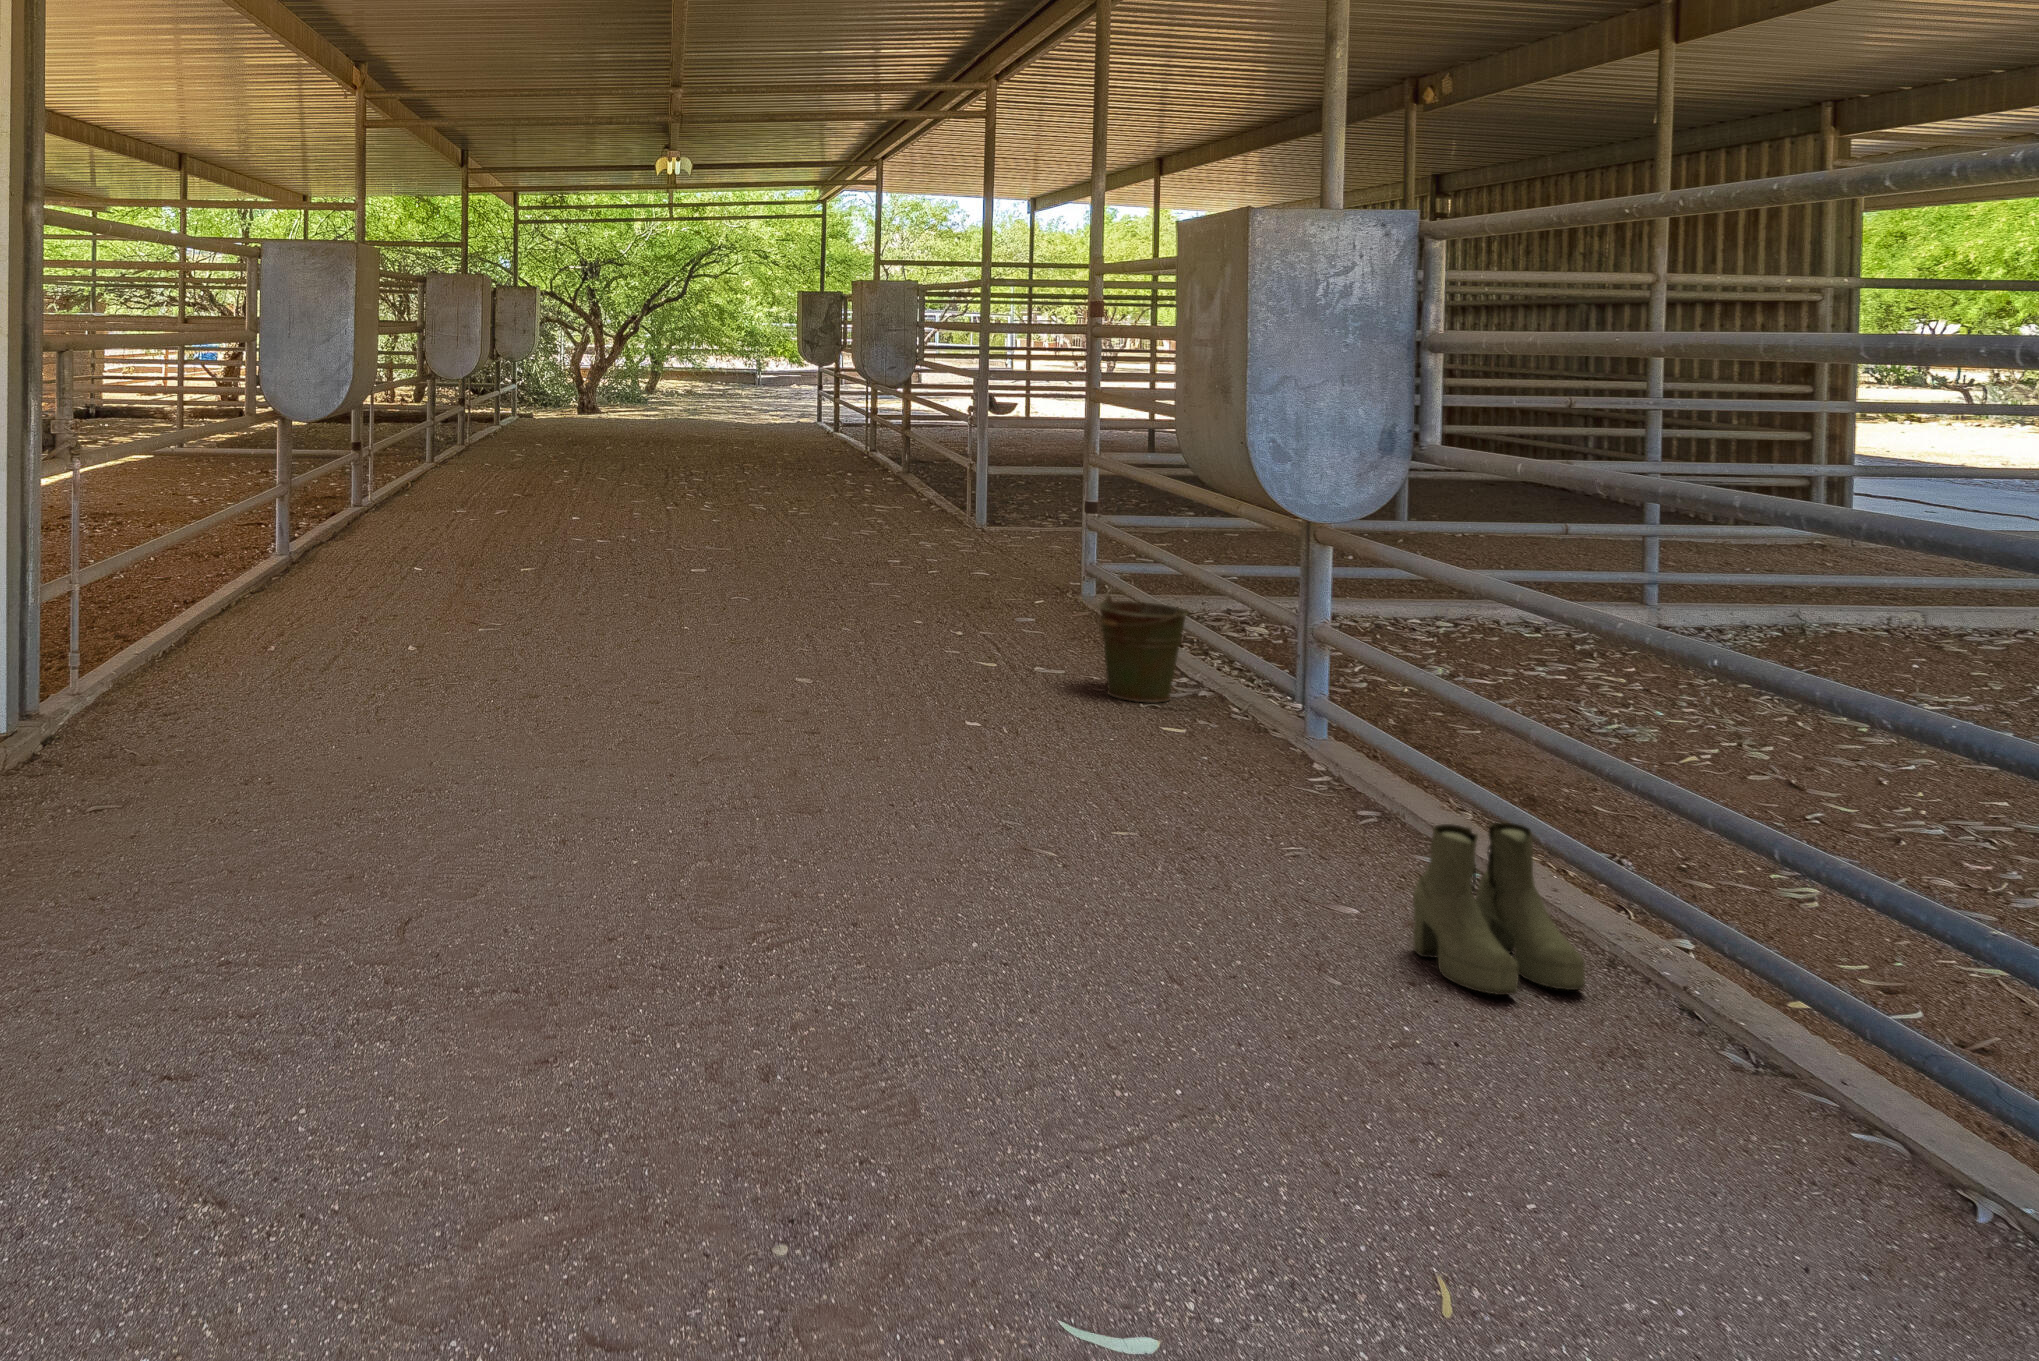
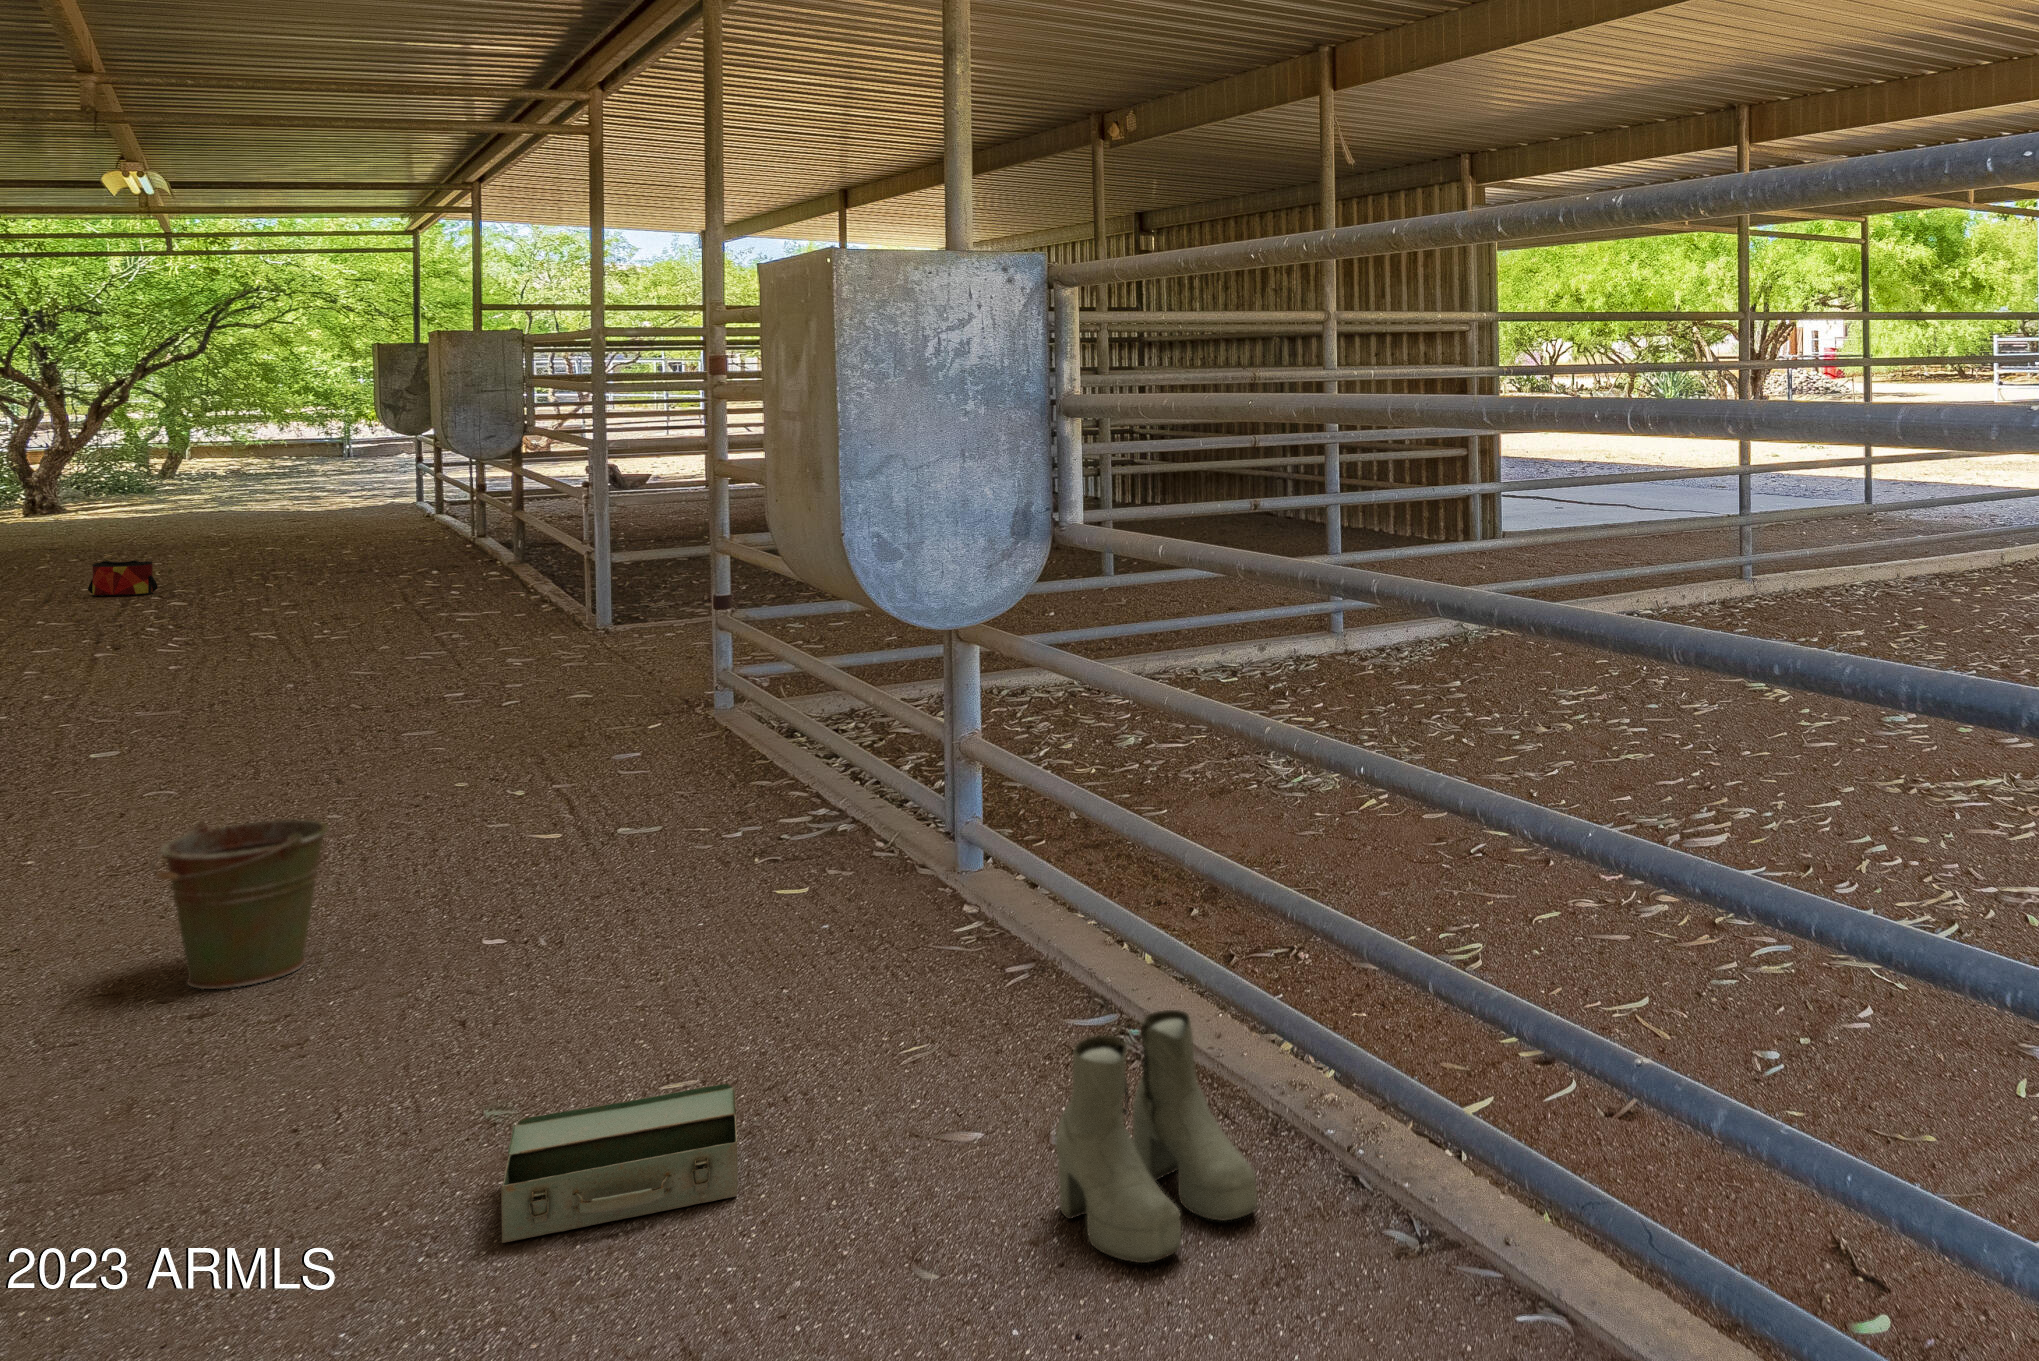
bag: none [634,441,675,469] -> present [88,560,158,596]
bucket: present [1097,596,1188,702] -> present [151,820,329,989]
toolbox: none [1019,802,1170,885] -> present [501,1083,738,1243]

